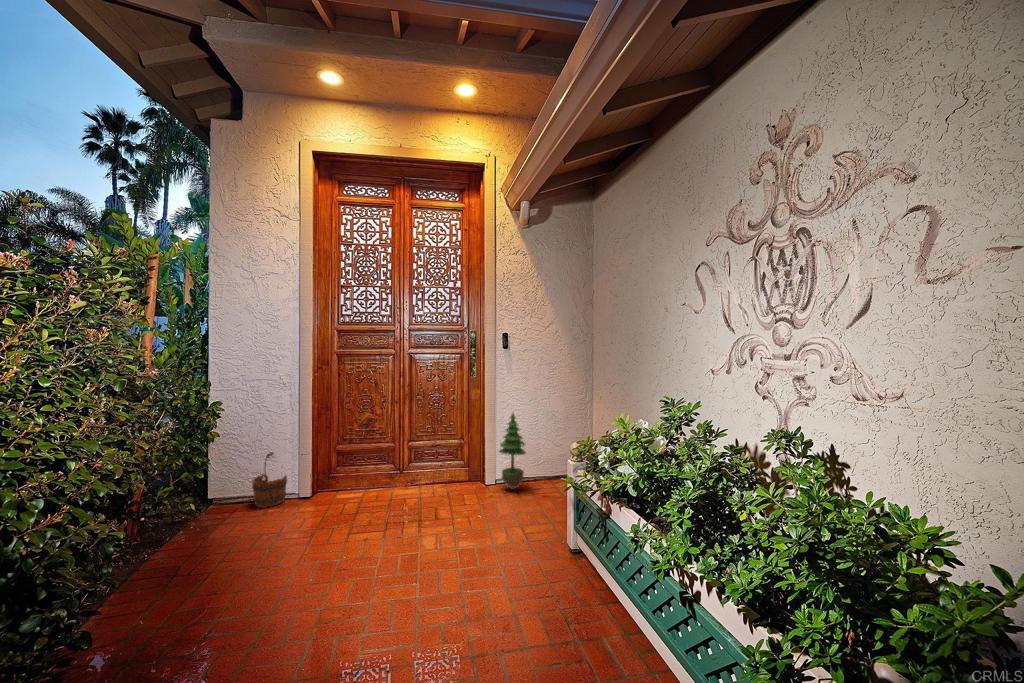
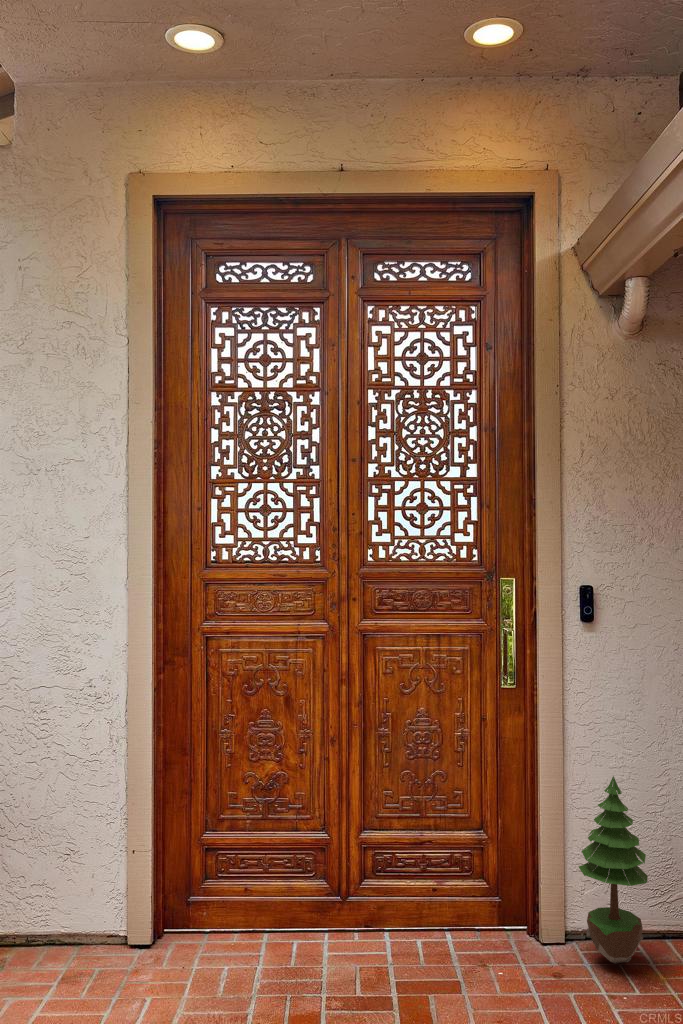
wooden bucket: present [252,452,287,508] -> none [39,856,109,985]

